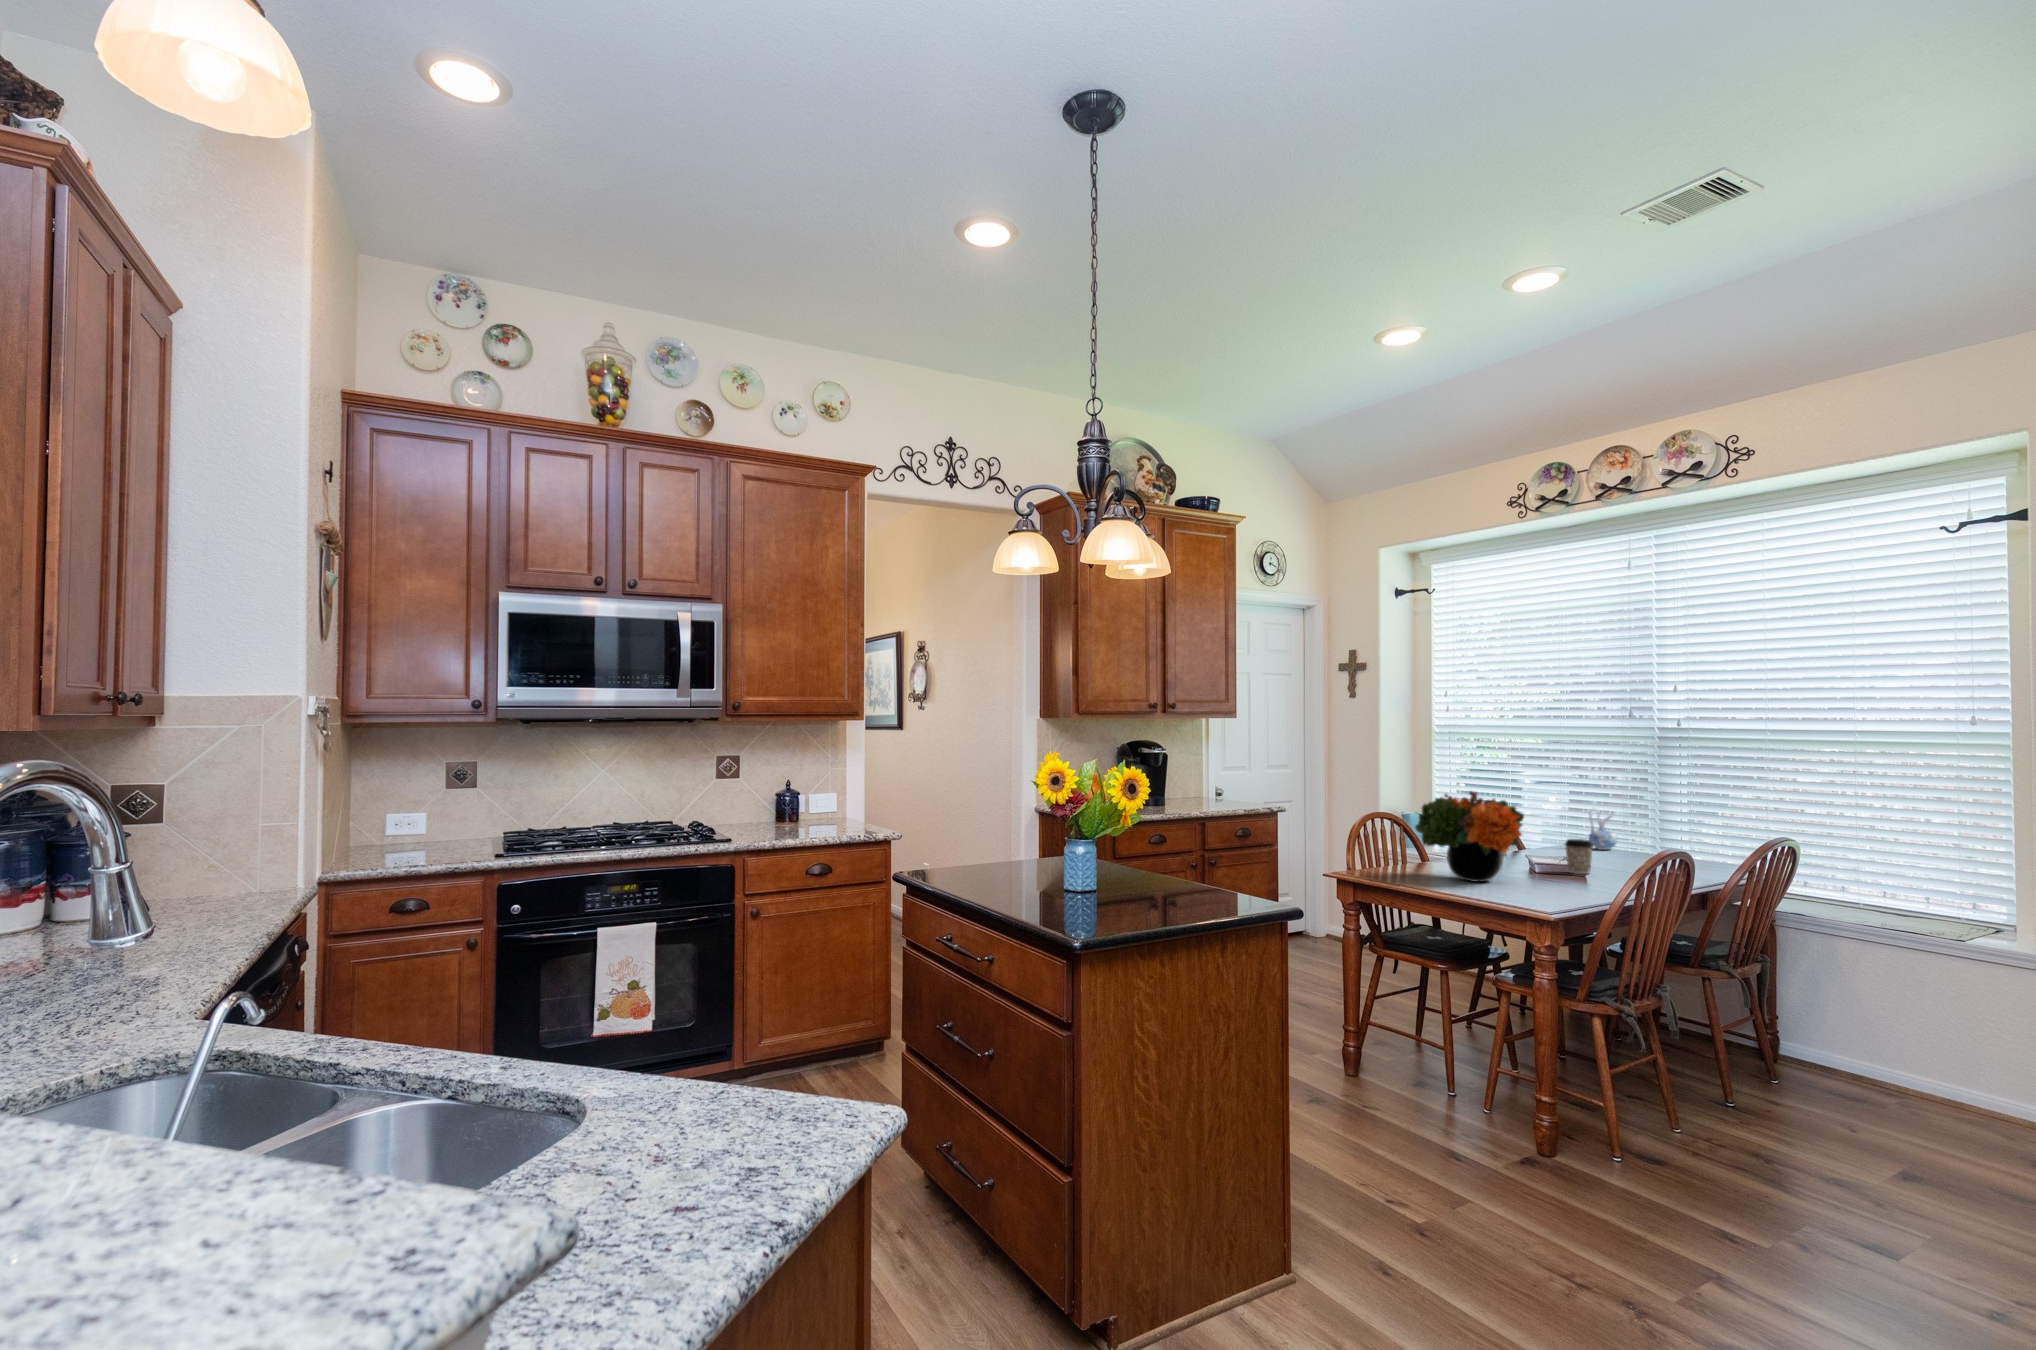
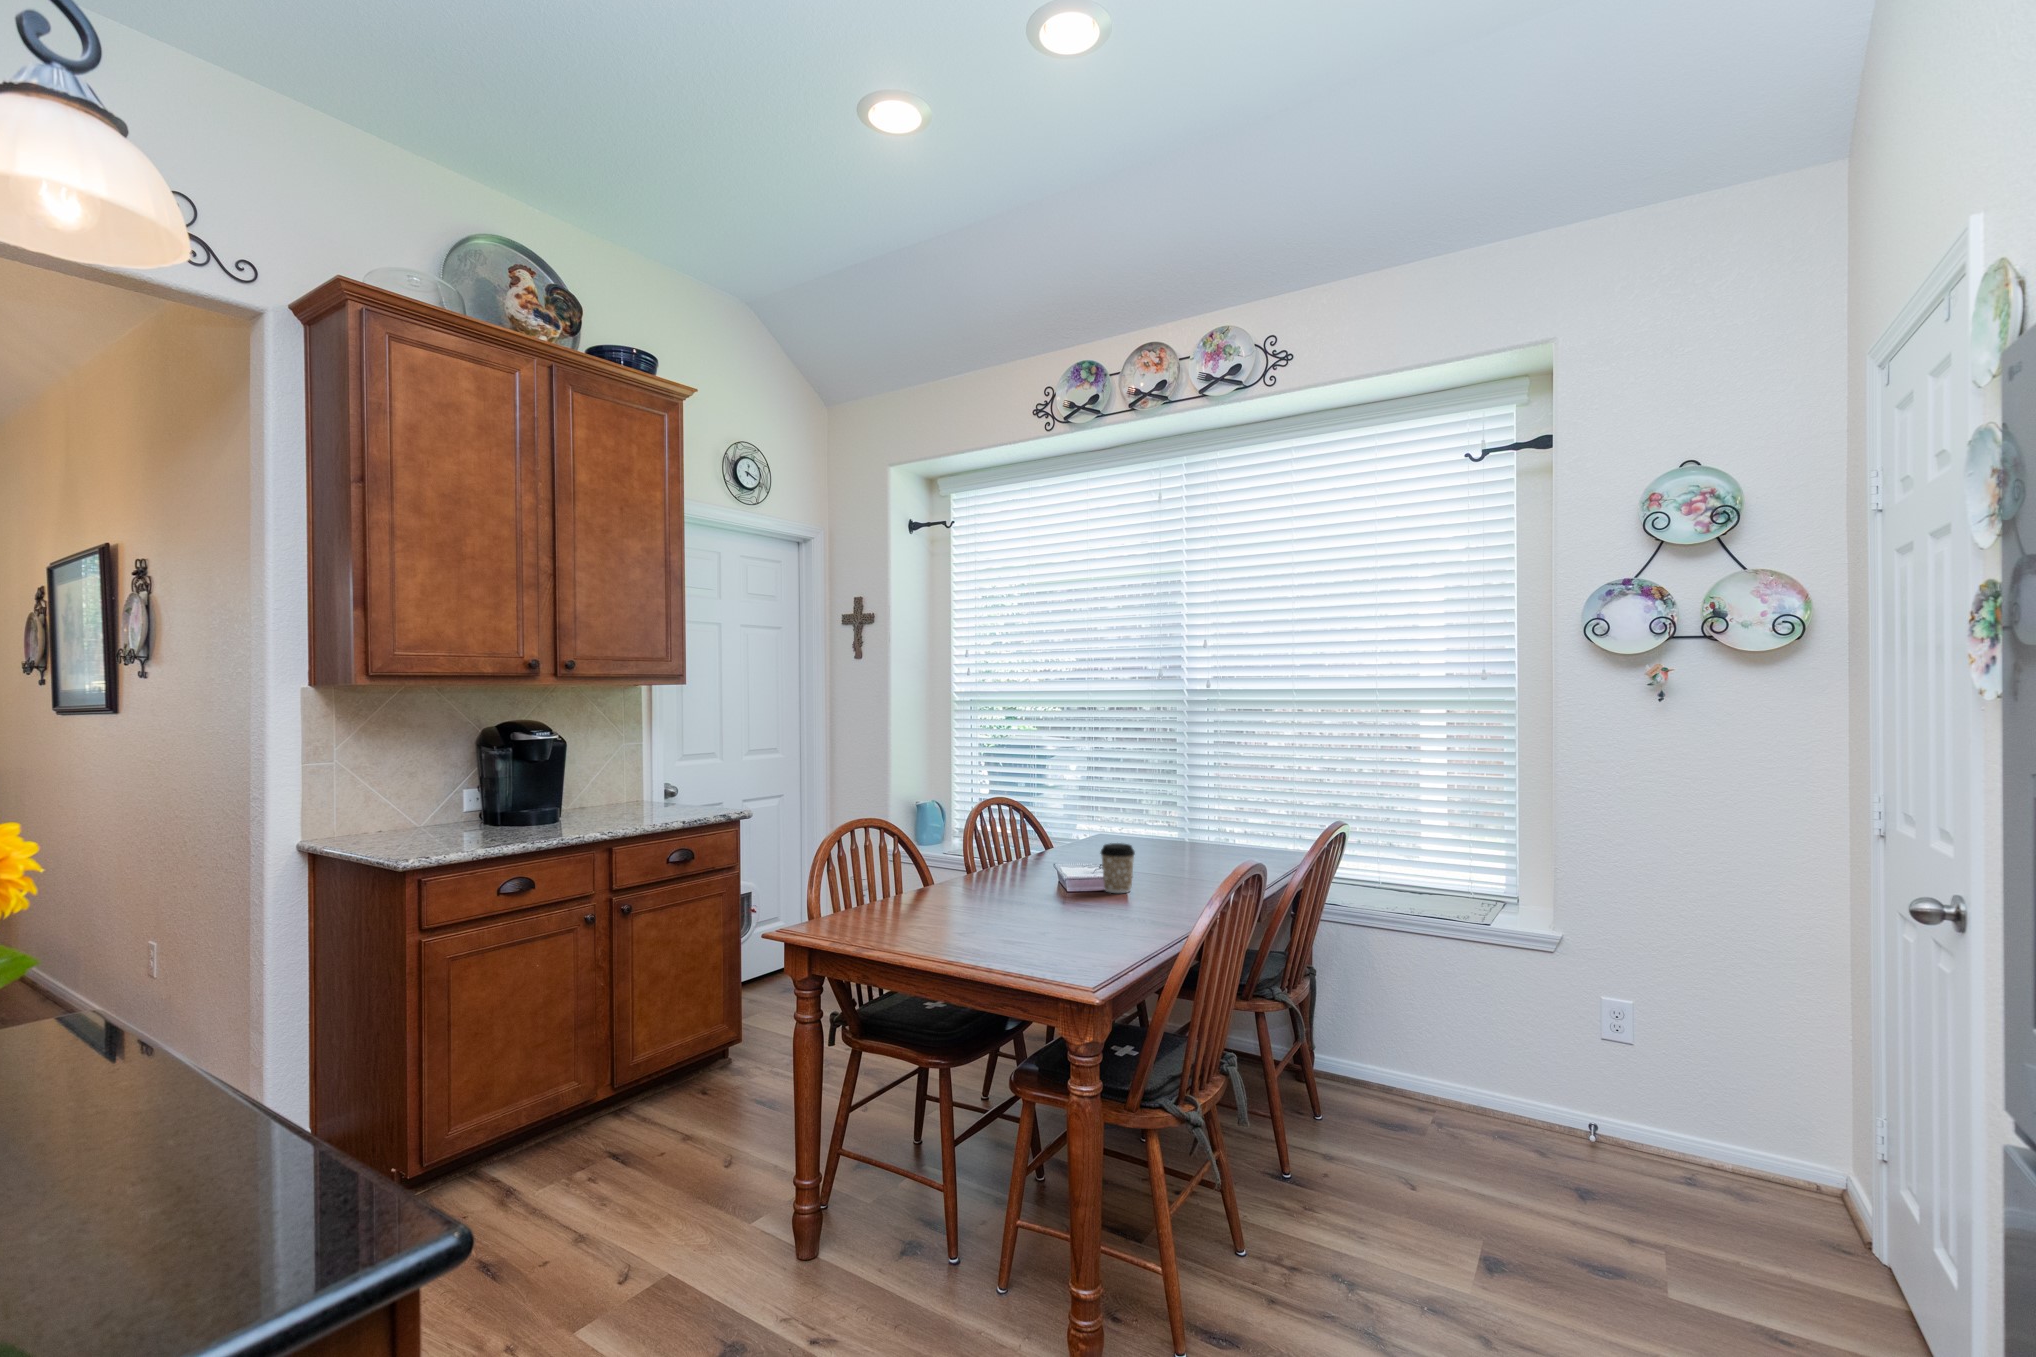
flower arrangement: present [1415,791,1524,882] -> none [896,789,1054,931]
ceramic pitcher: present [1589,809,1617,850] -> none [1118,790,1148,841]

